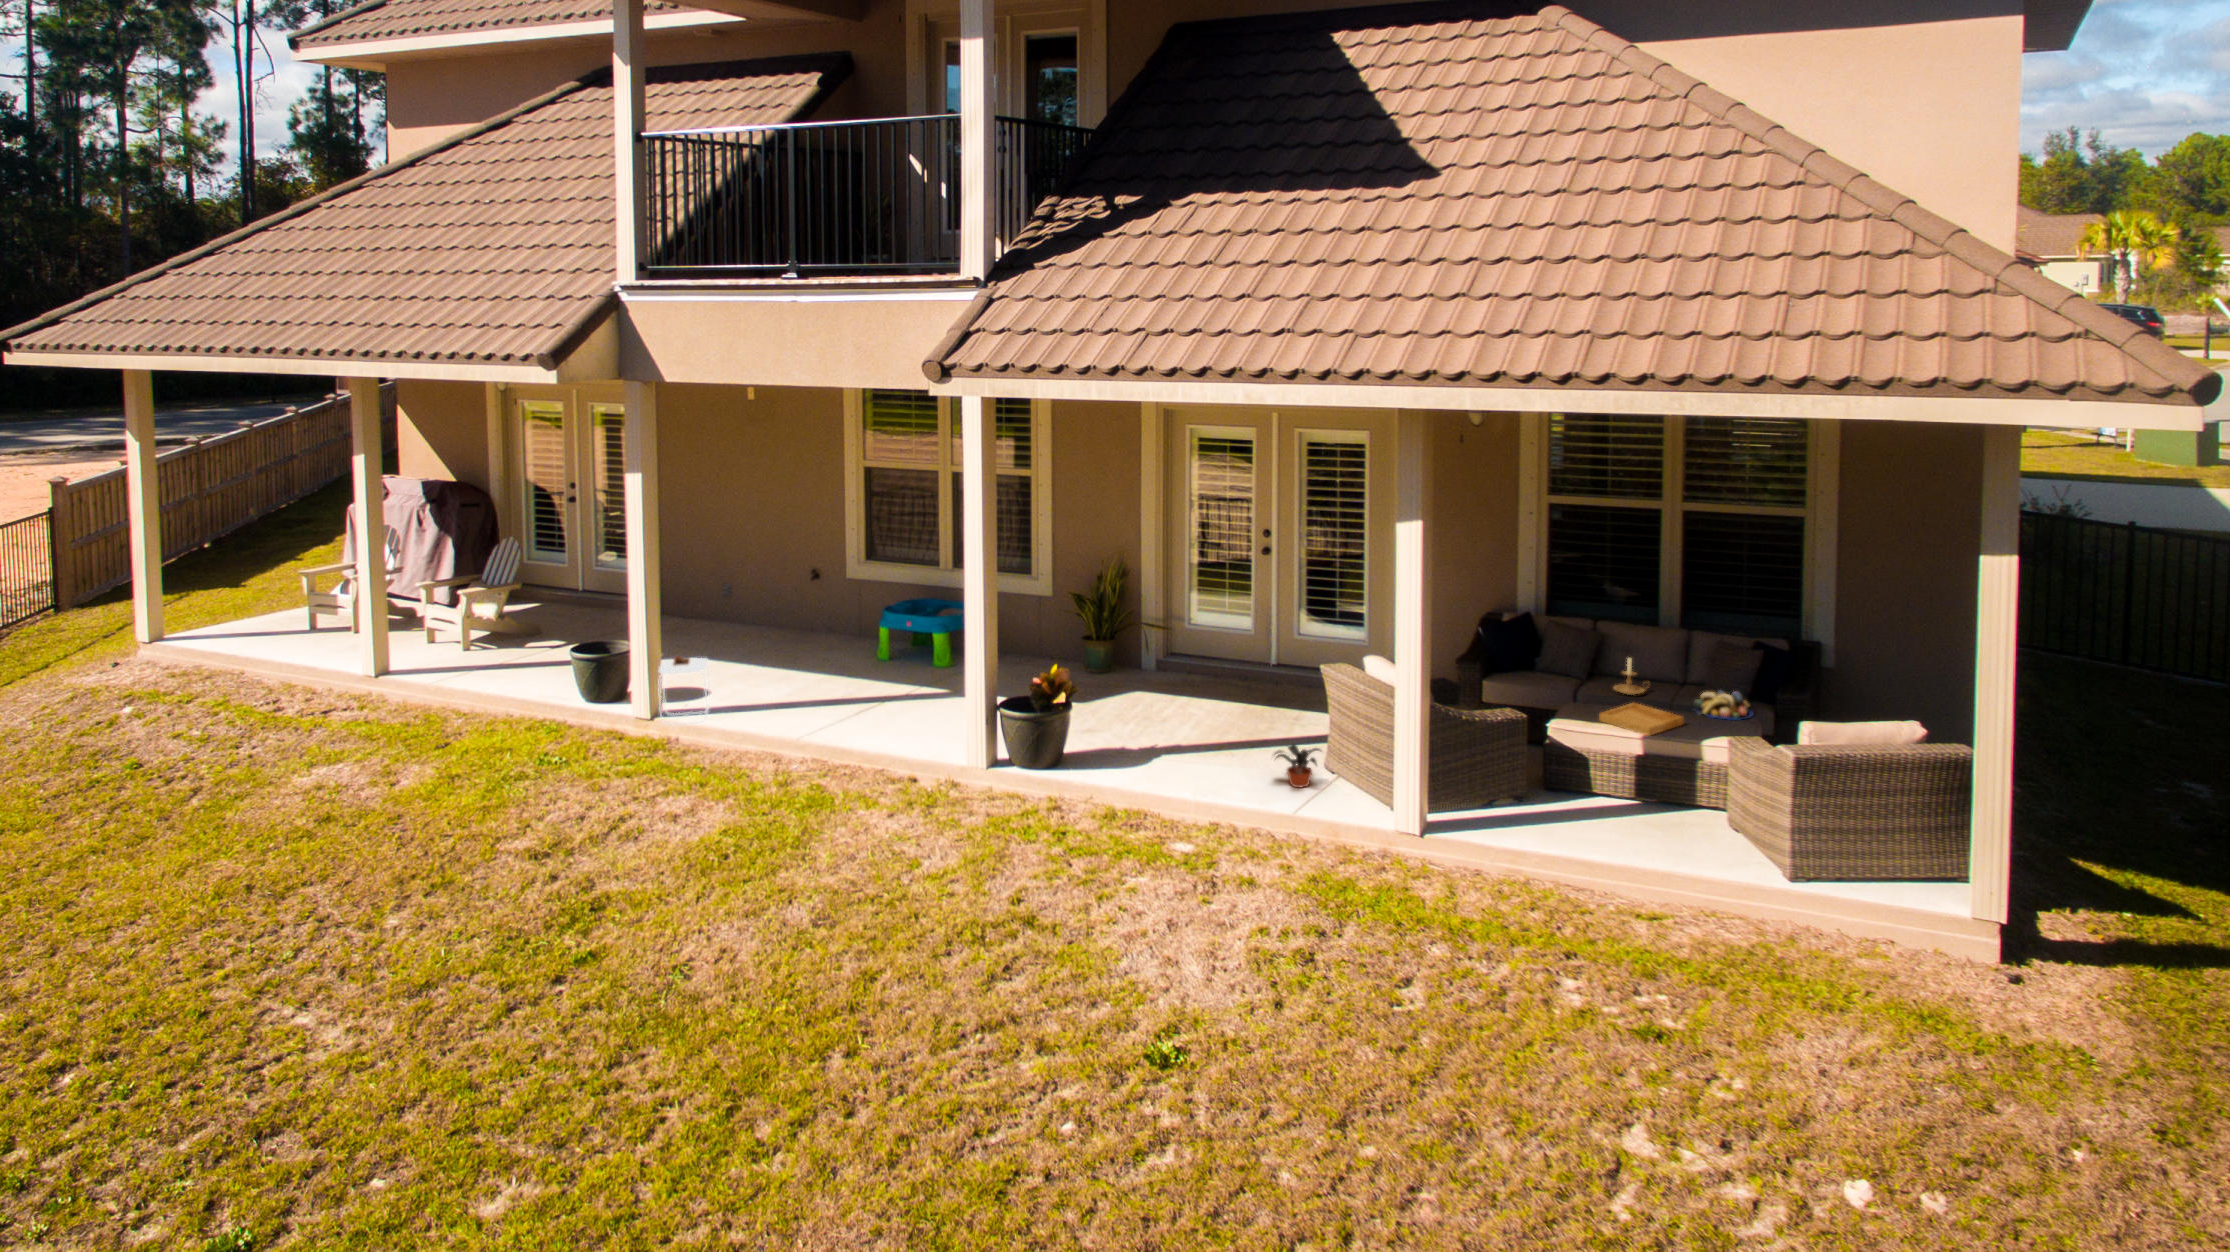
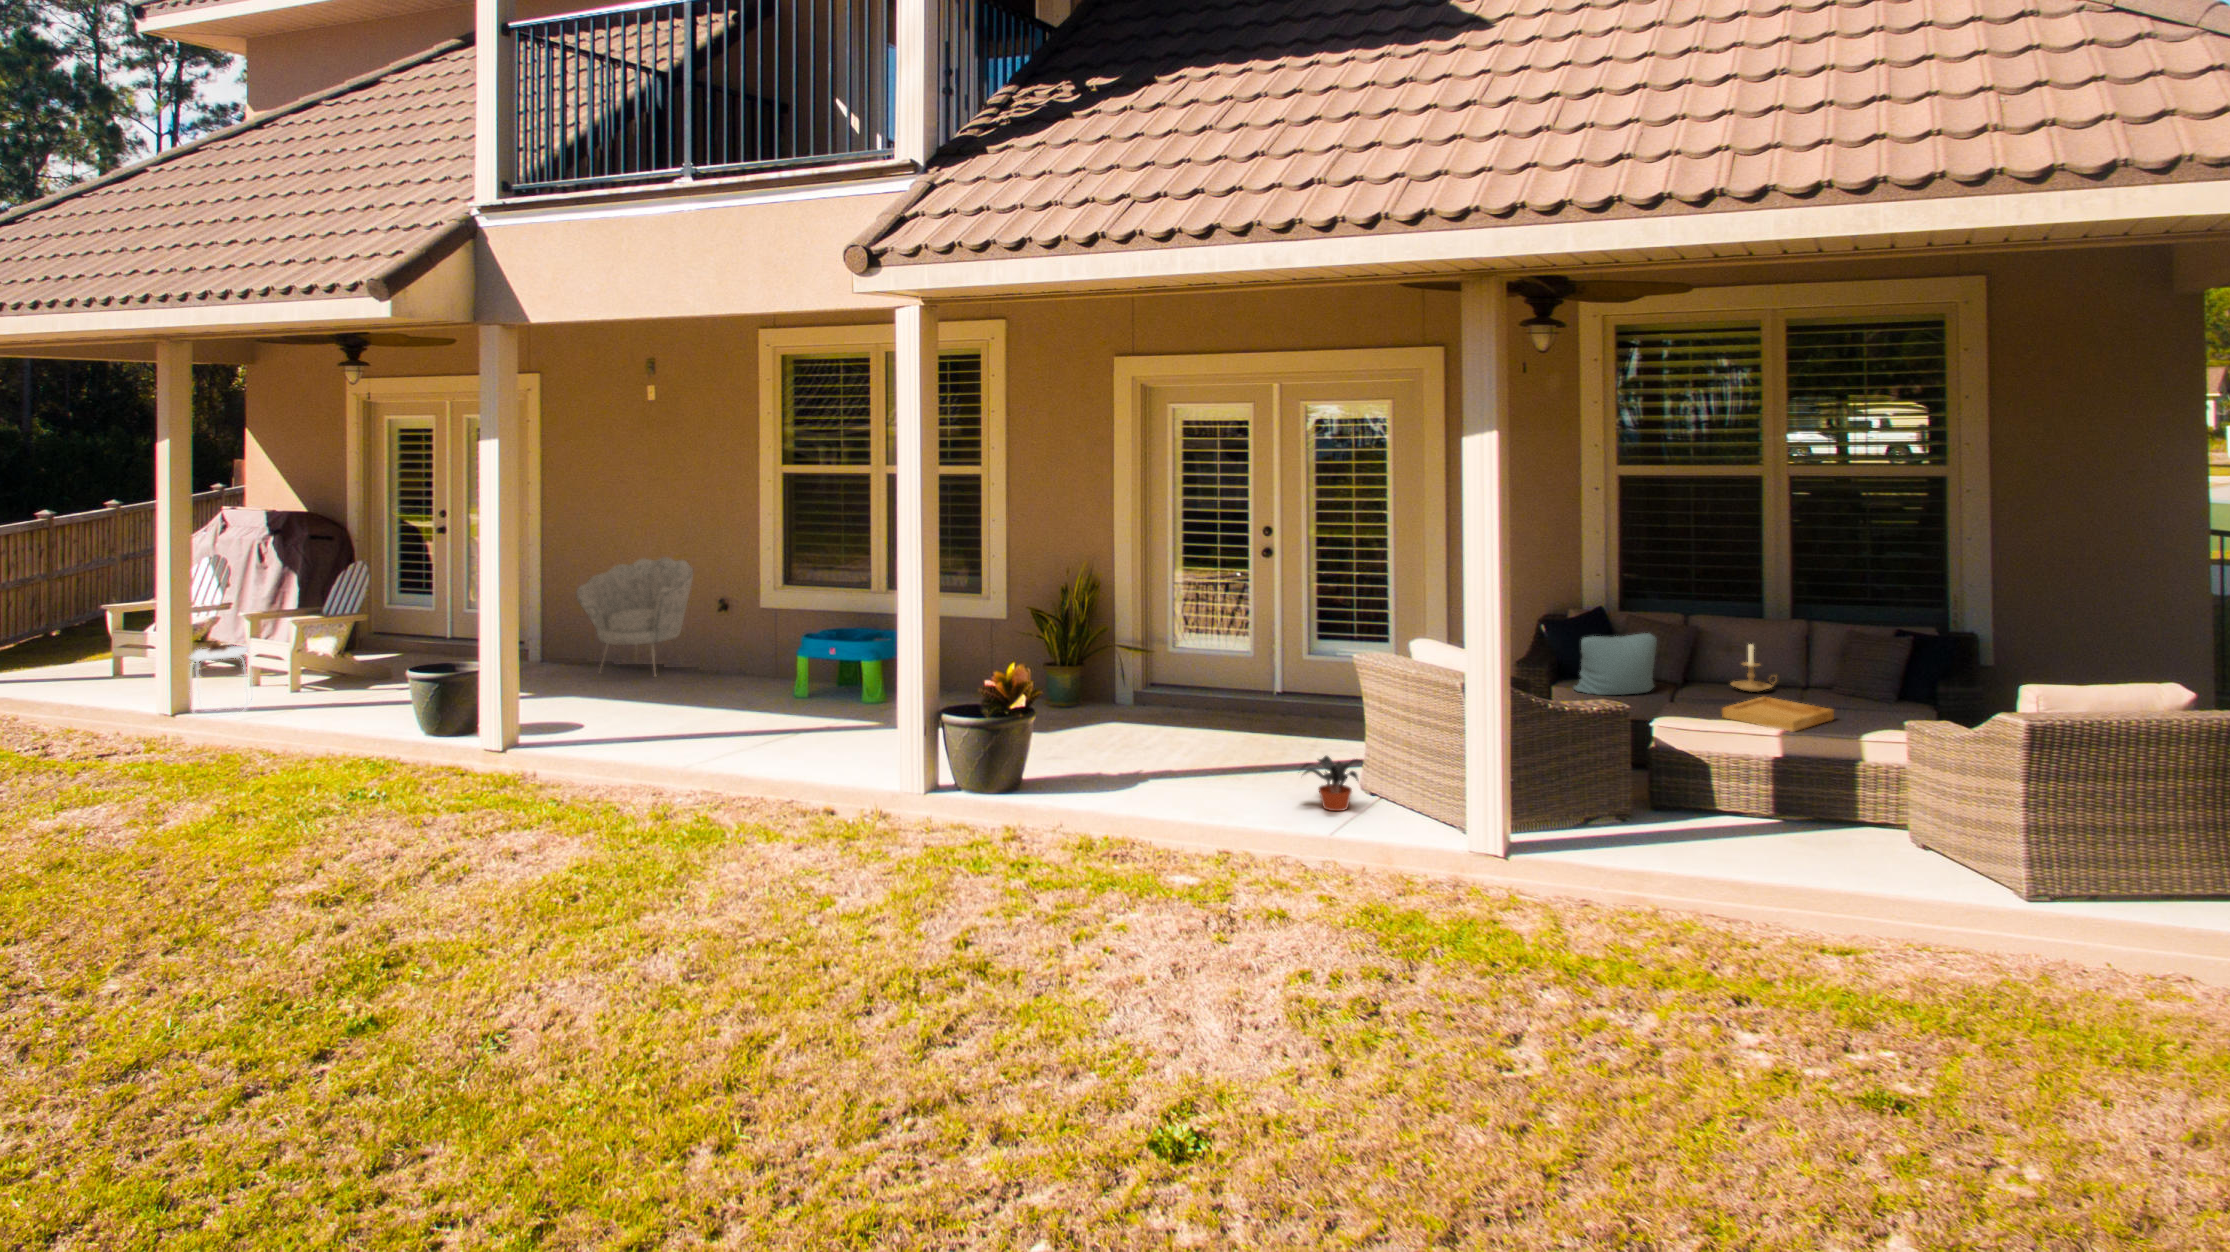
armchair: none [694,544,789,646] -> present [576,557,693,676]
cushion: none [1490,647,1557,696] -> present [1574,633,1657,695]
side table: present [658,656,710,724] -> present [190,643,251,710]
fruit bowl: present [1693,690,1754,720] -> none [1839,679,1921,714]

